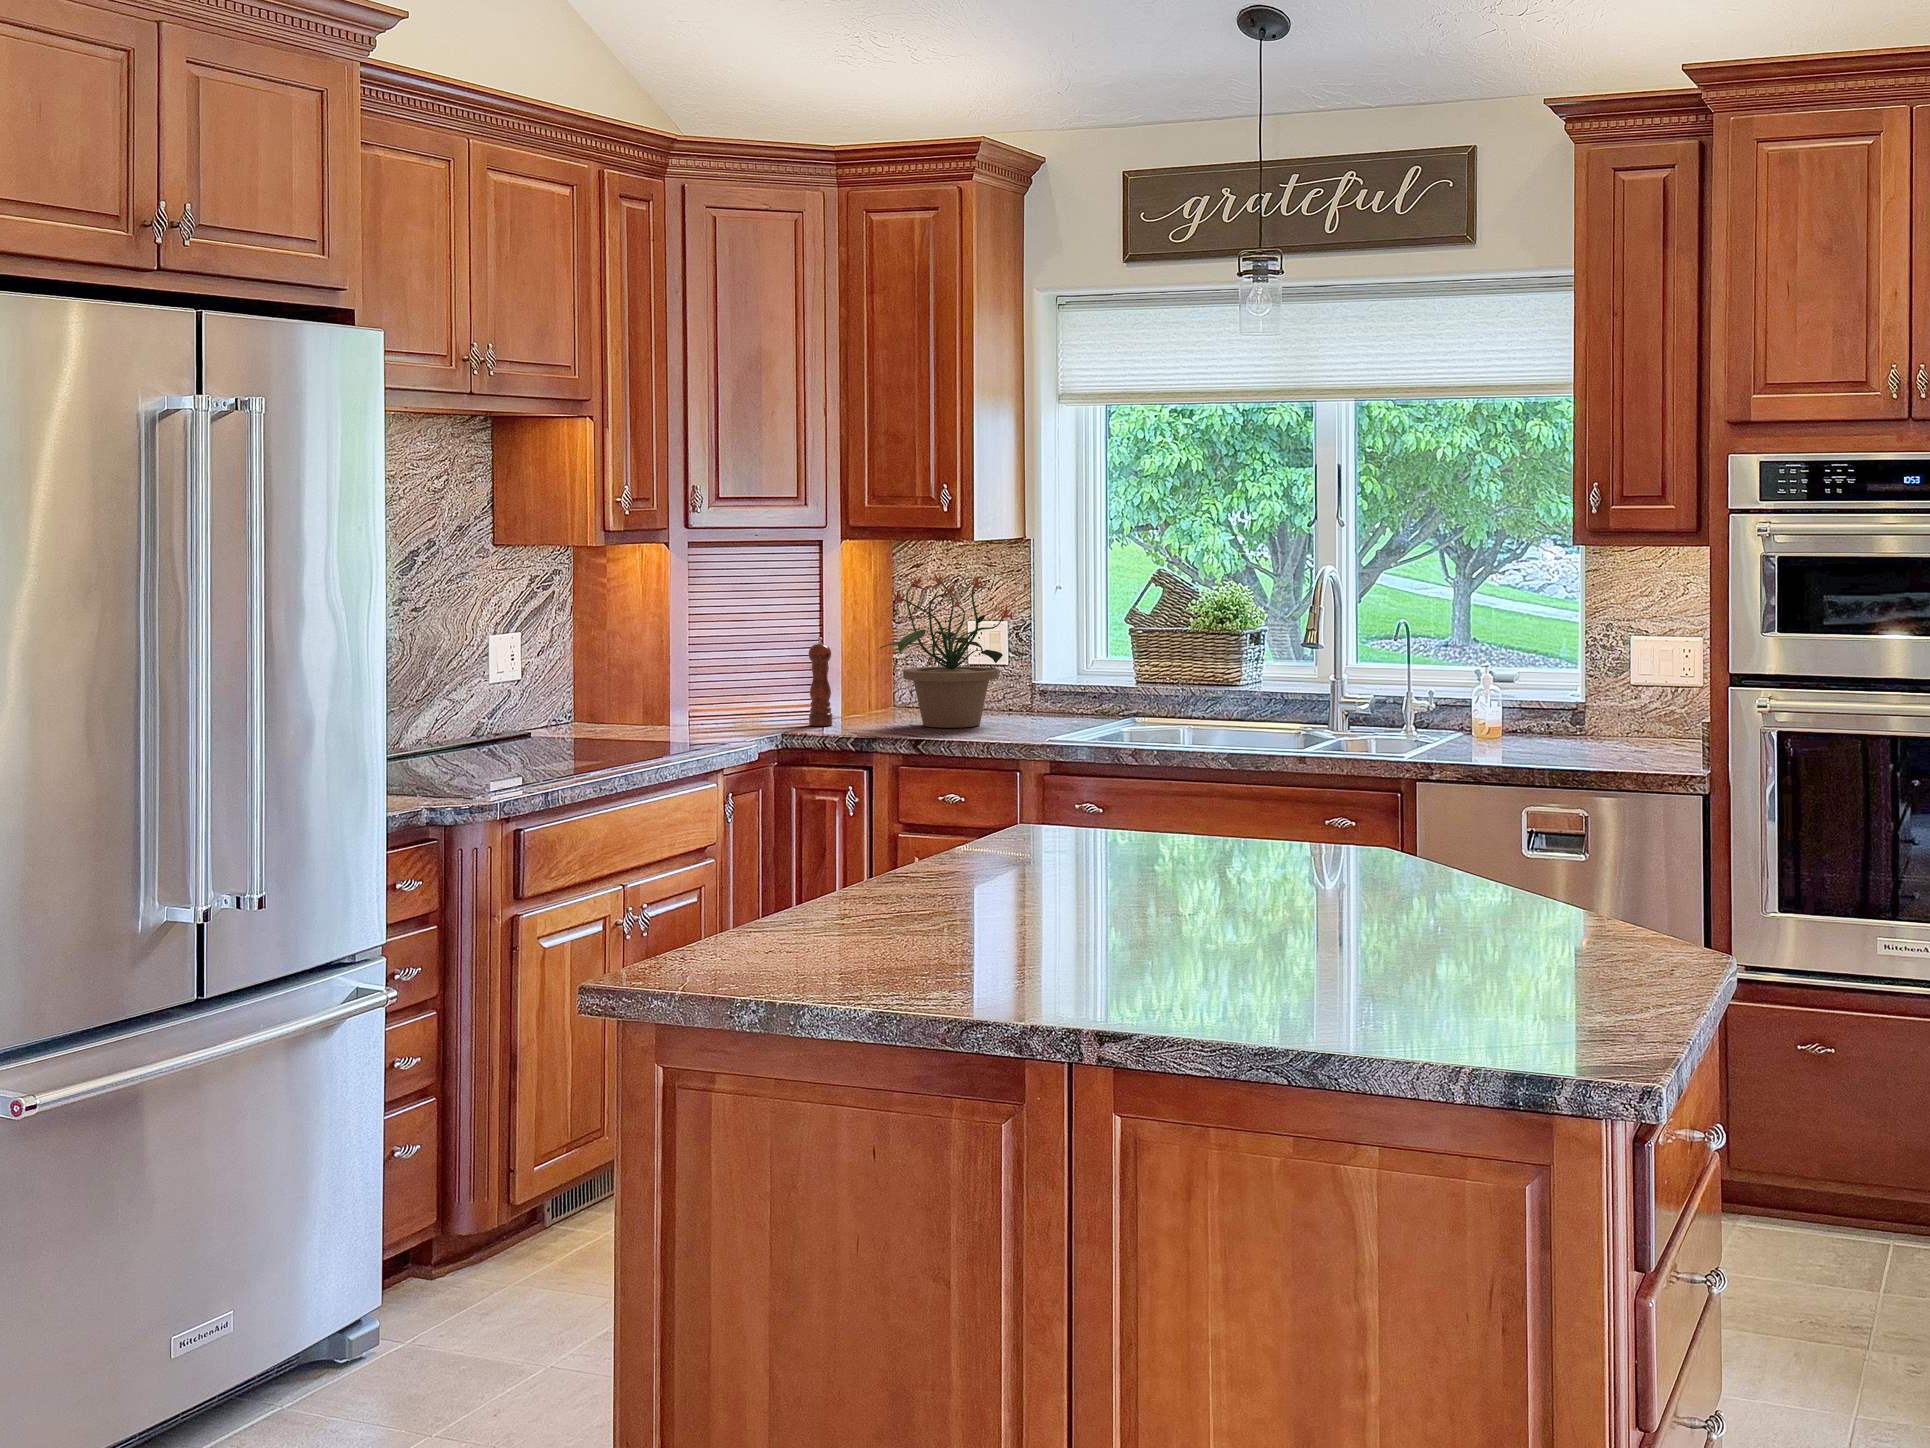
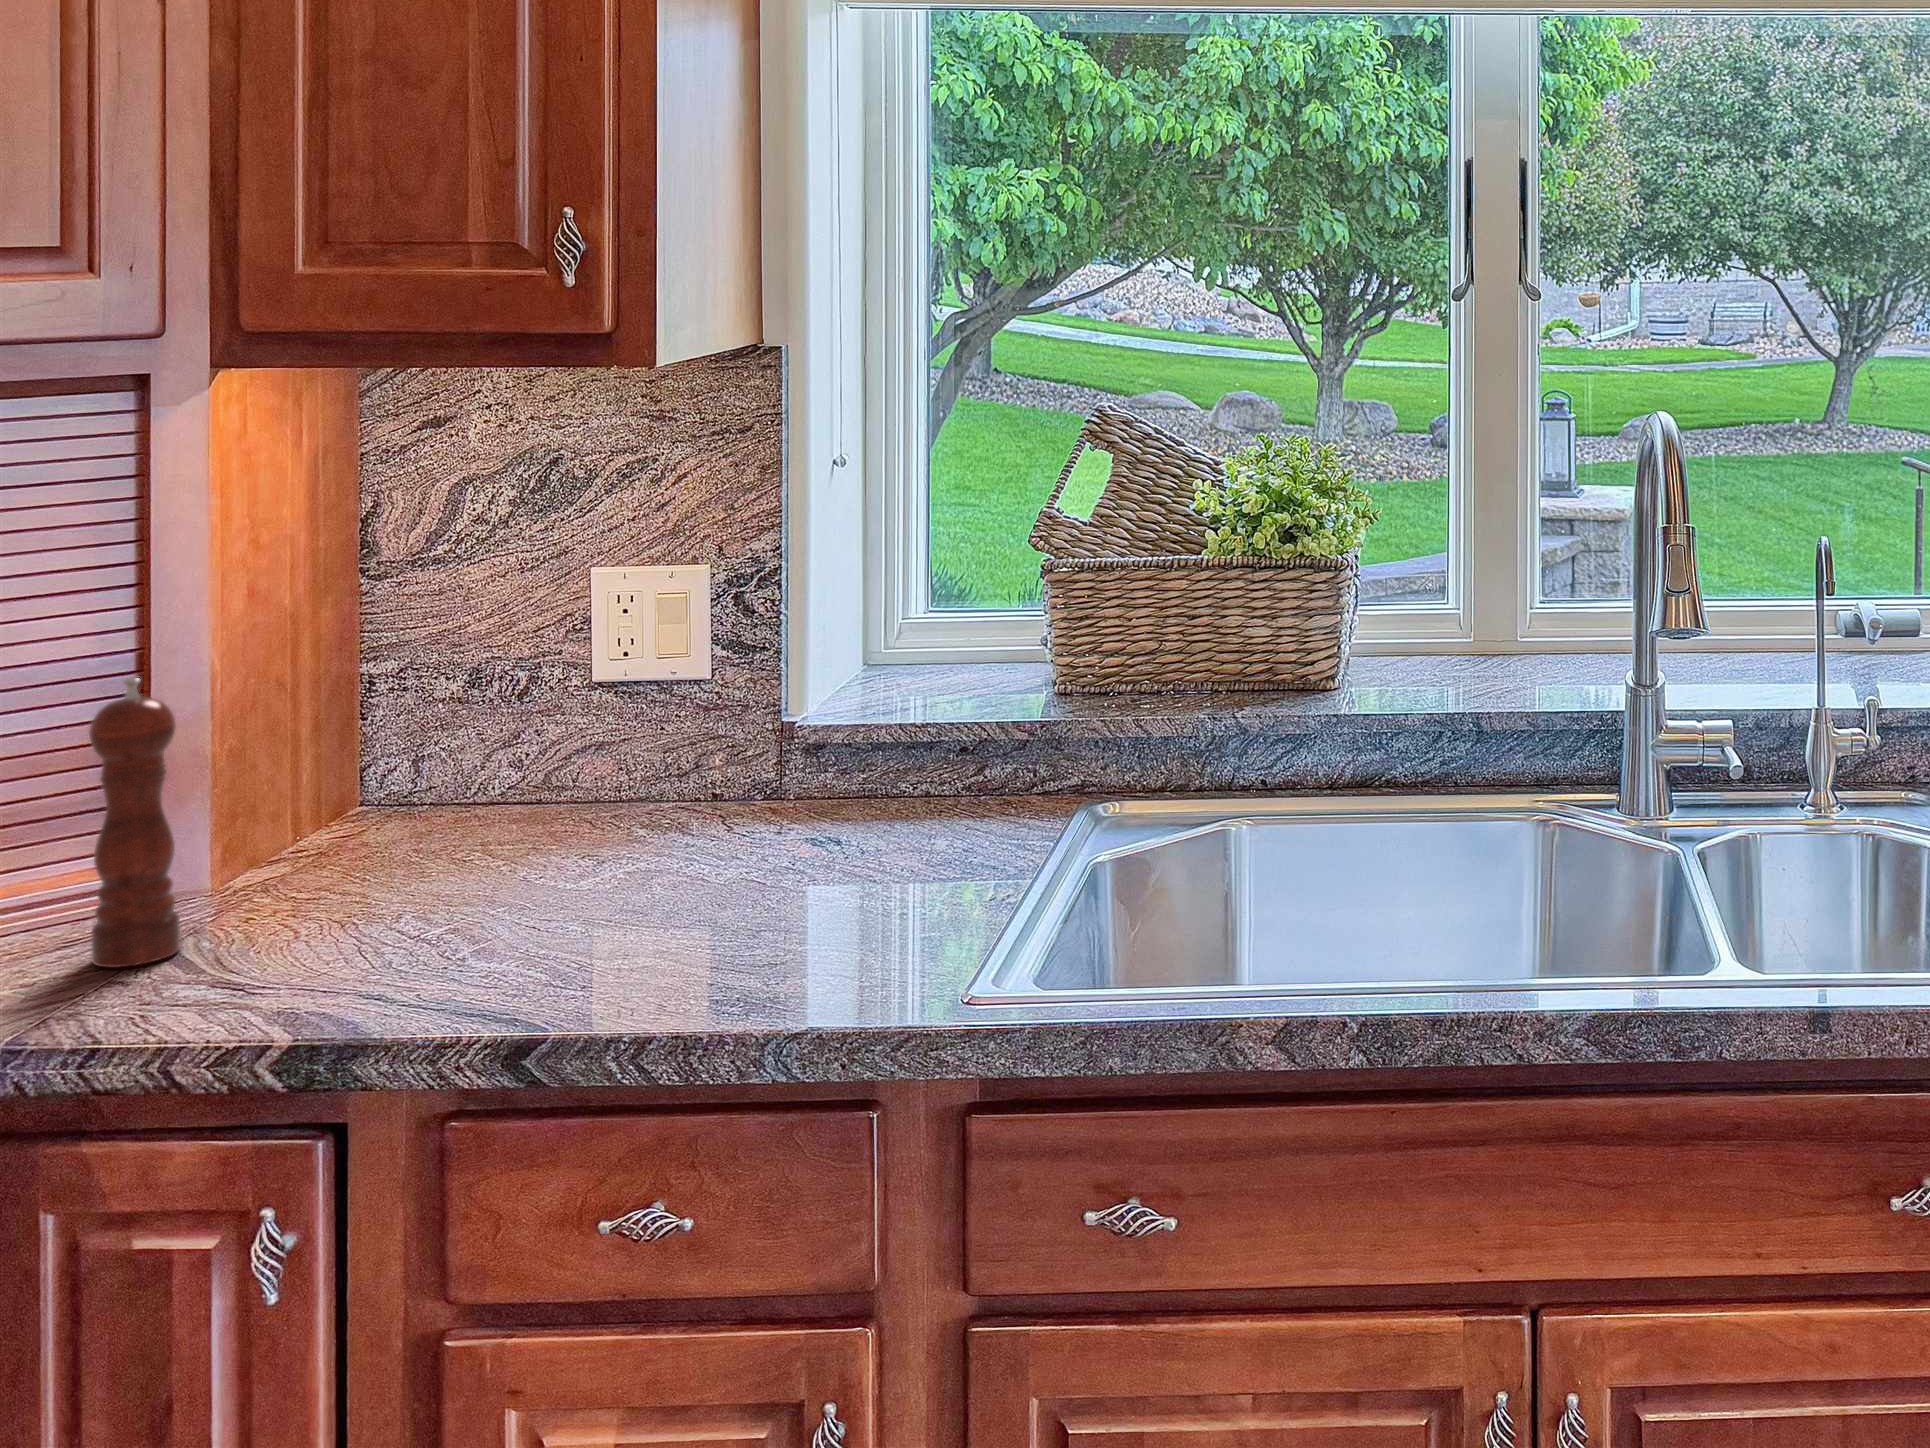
potted plant: present [880,573,1015,728] -> none [344,448,799,924]

